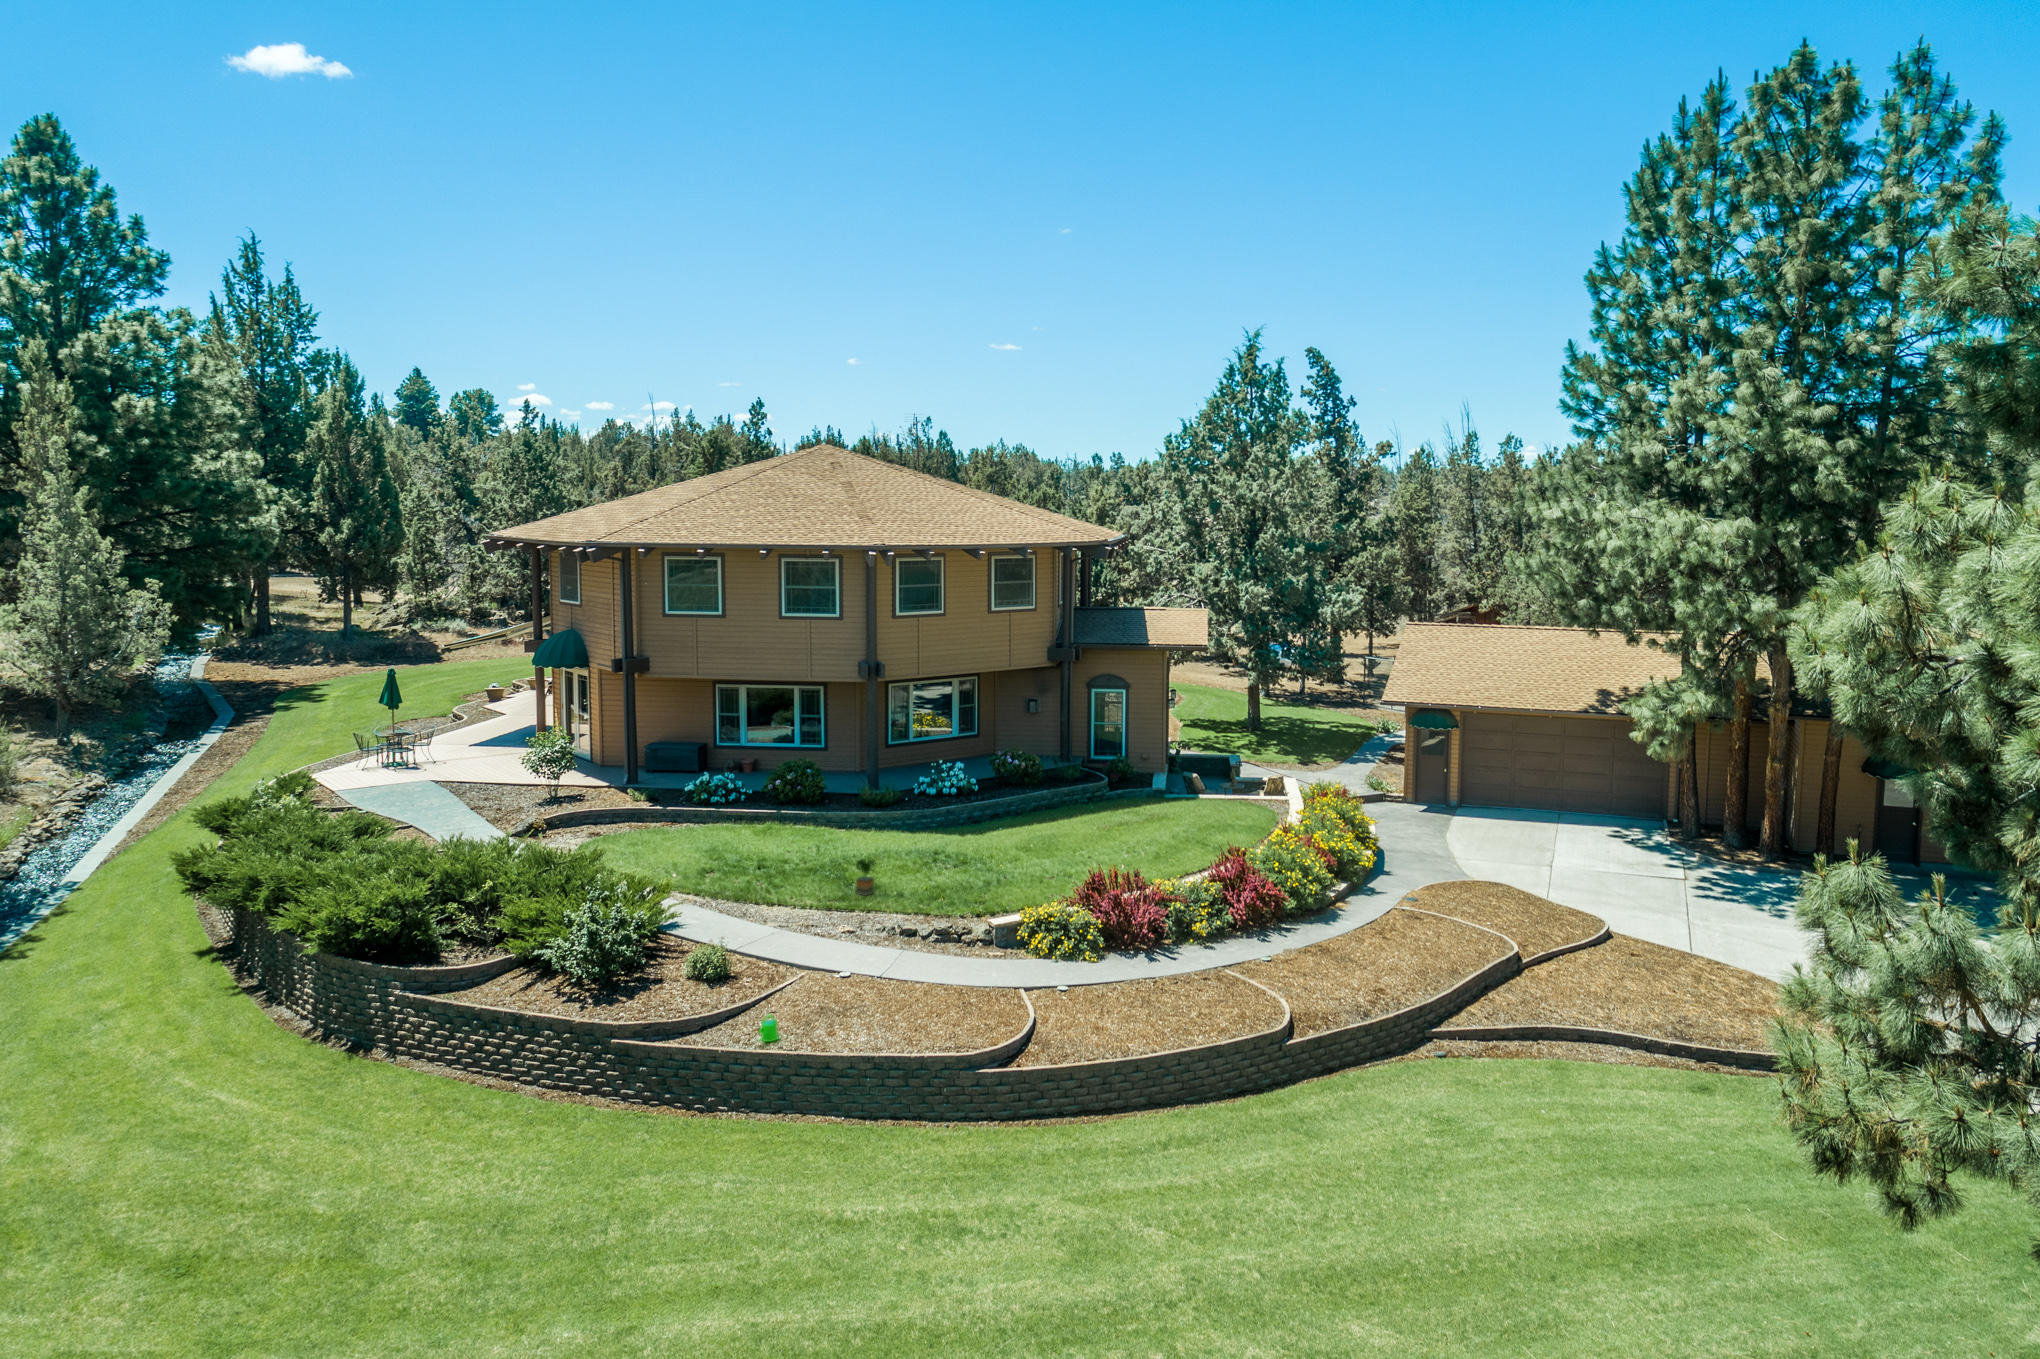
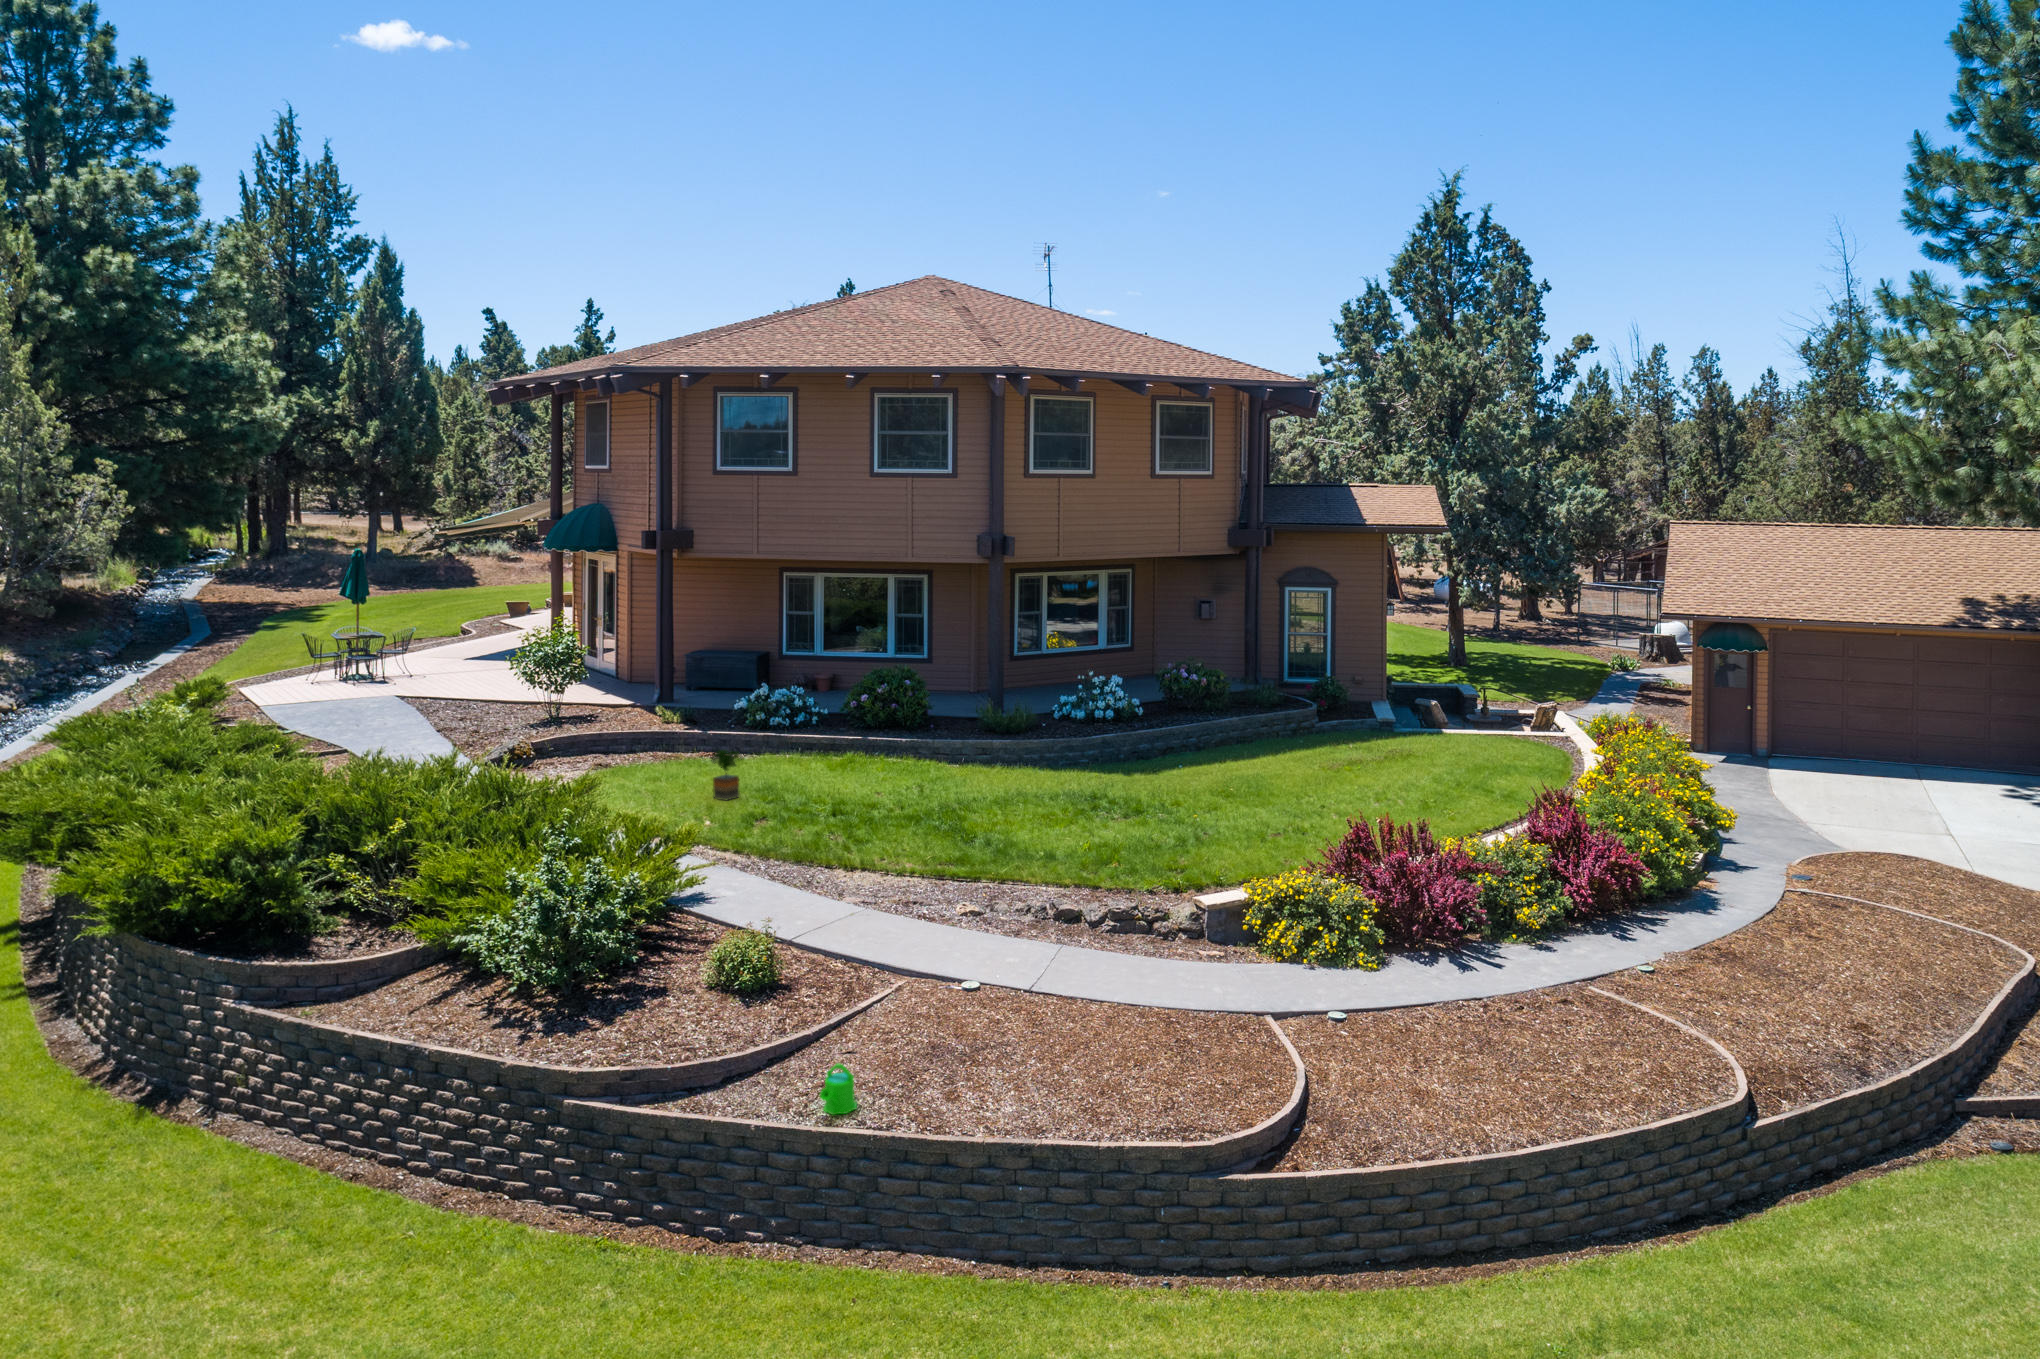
potted tree: present [856,859,876,896] -> present [711,750,743,800]

